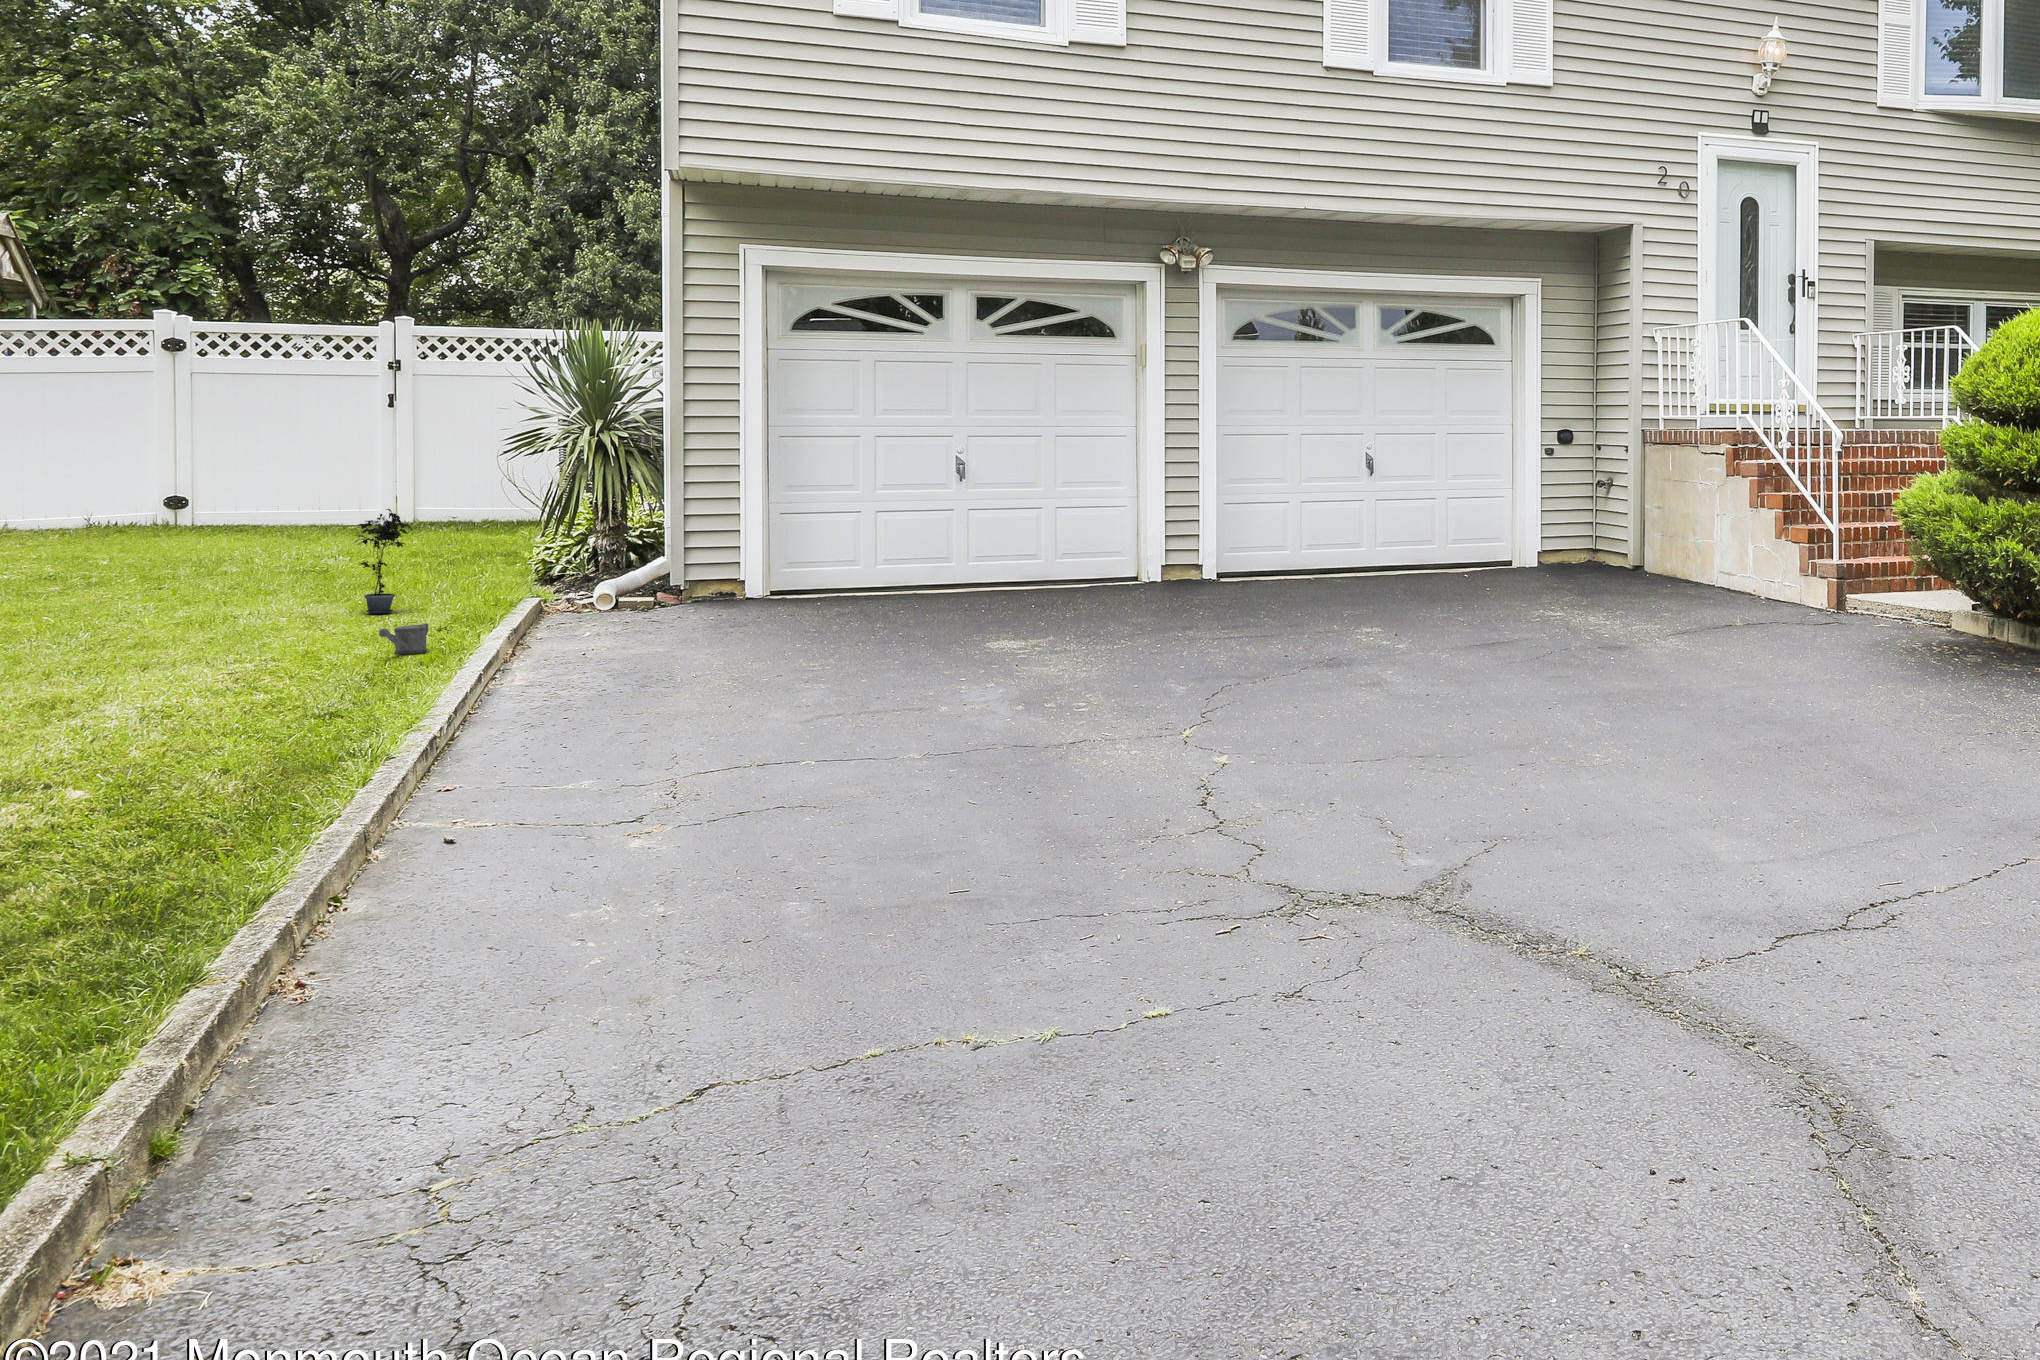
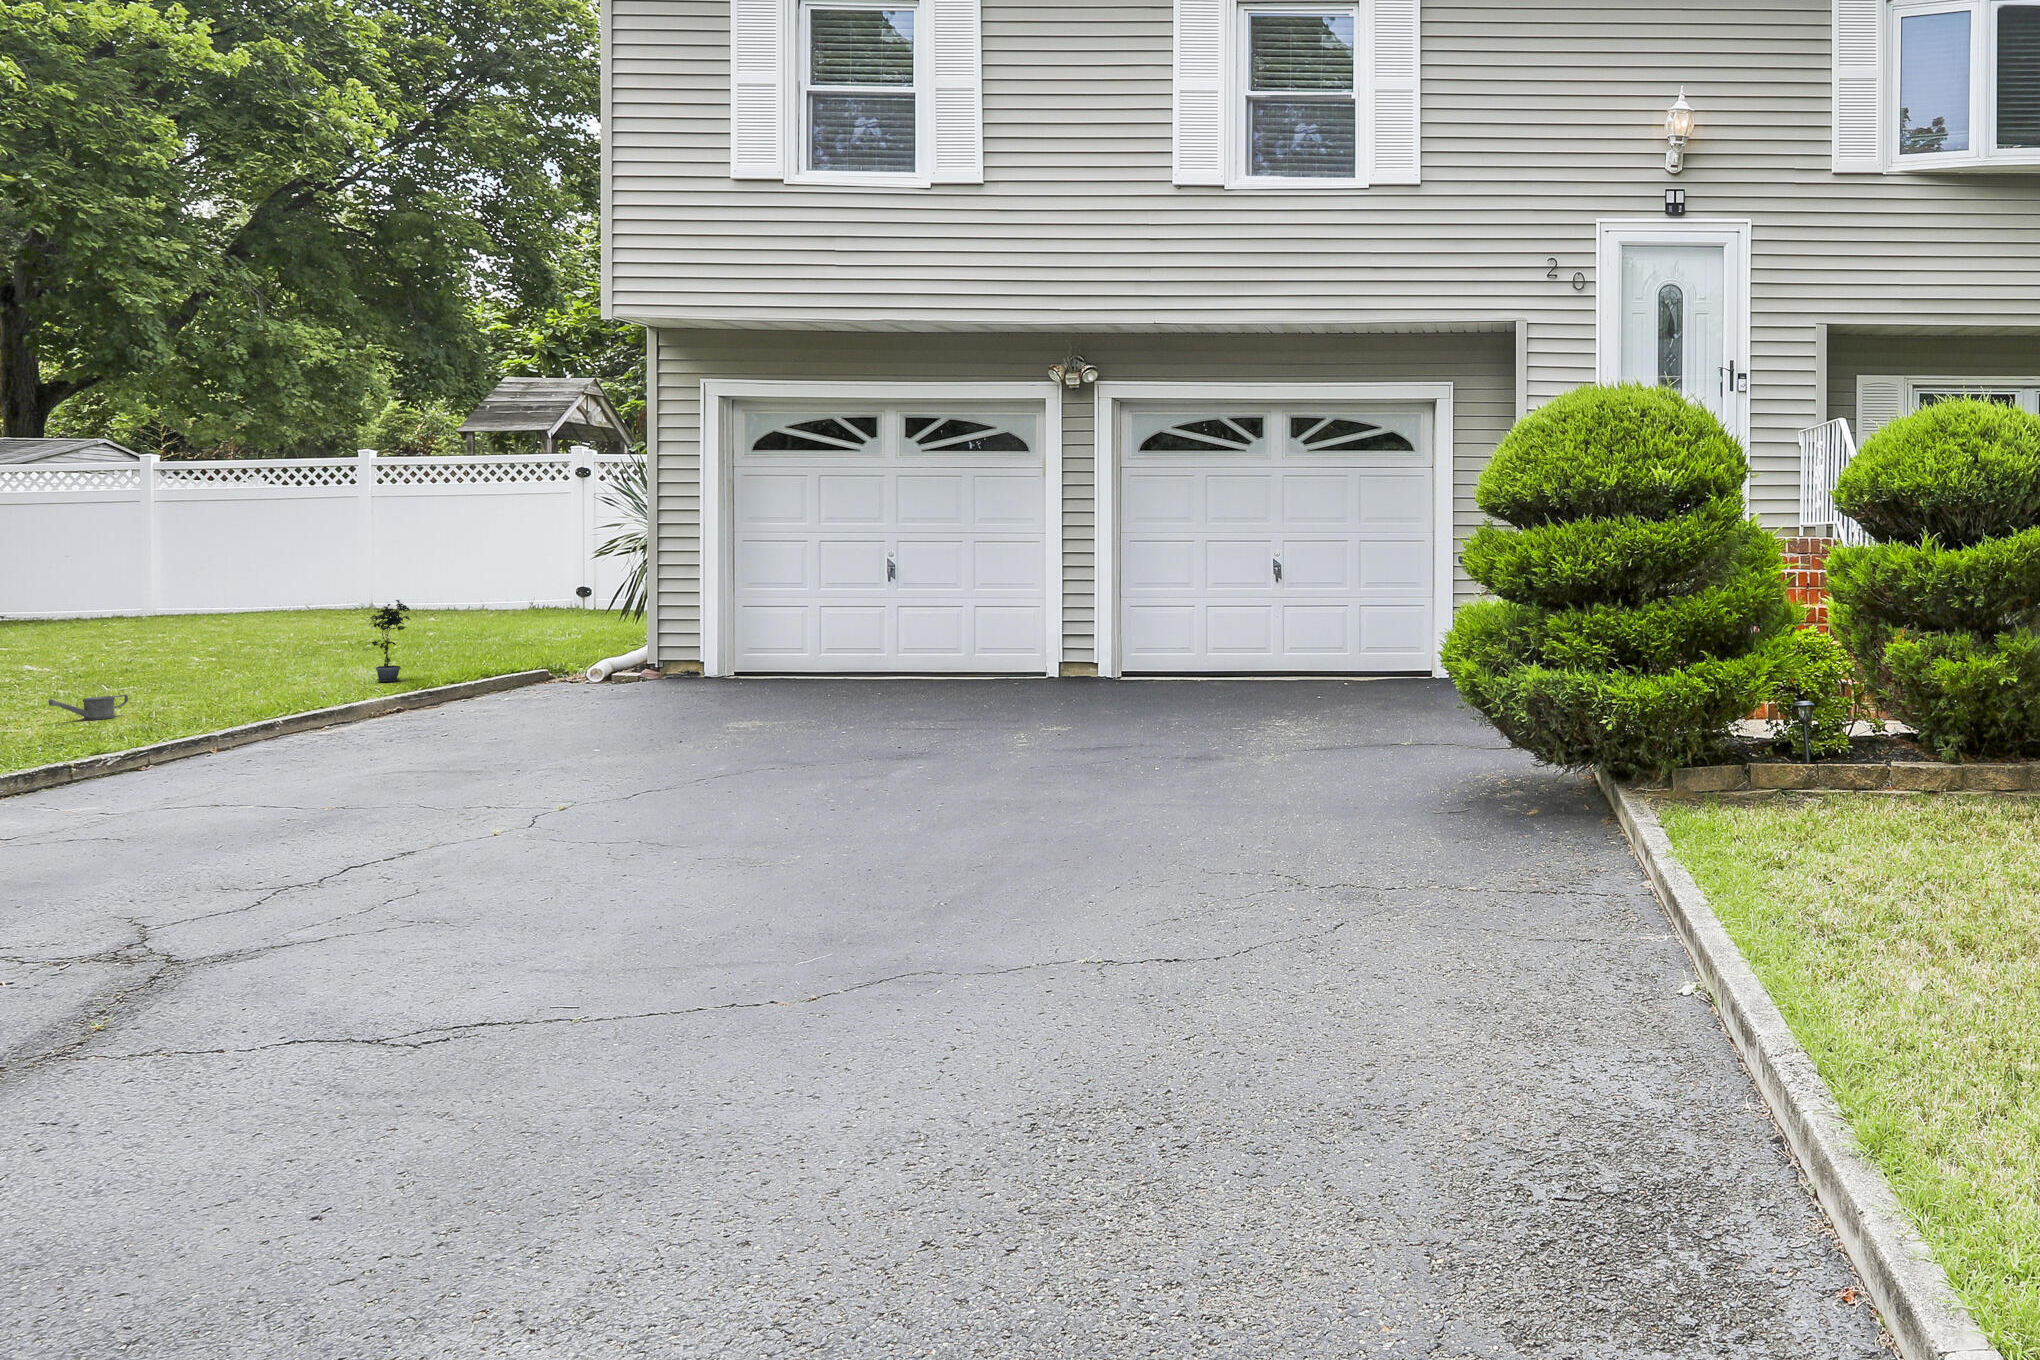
watering can: present [379,623,428,654] -> present [49,695,128,720]

